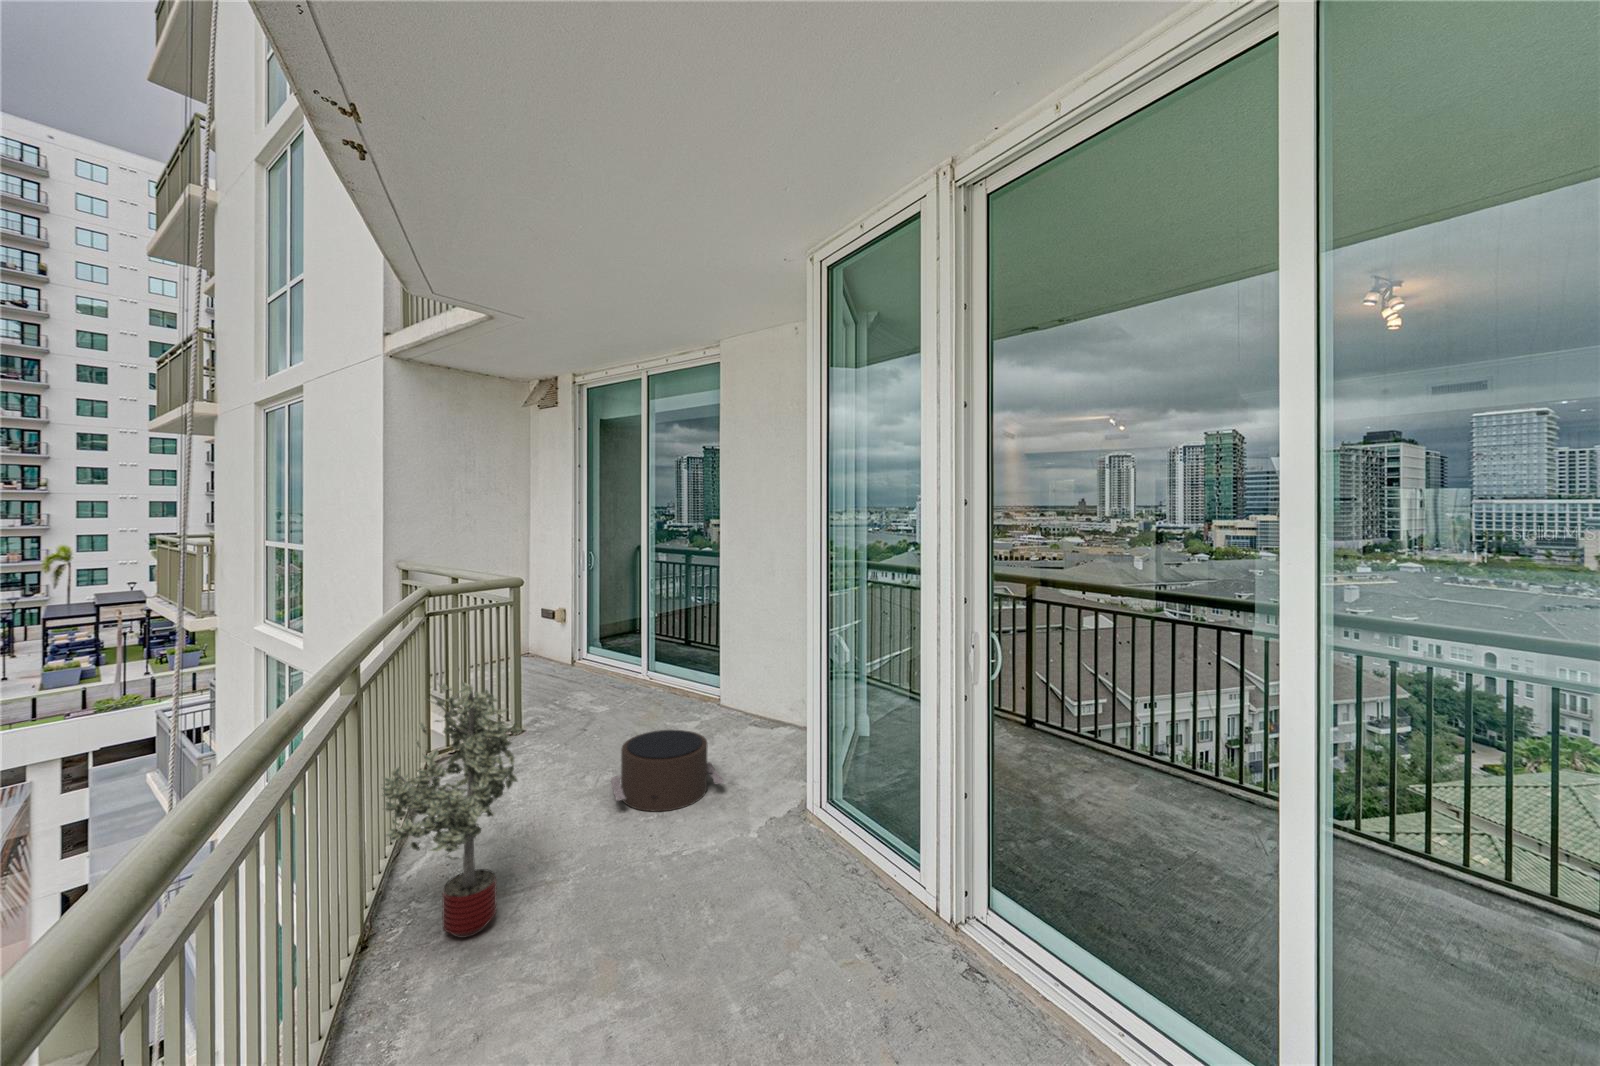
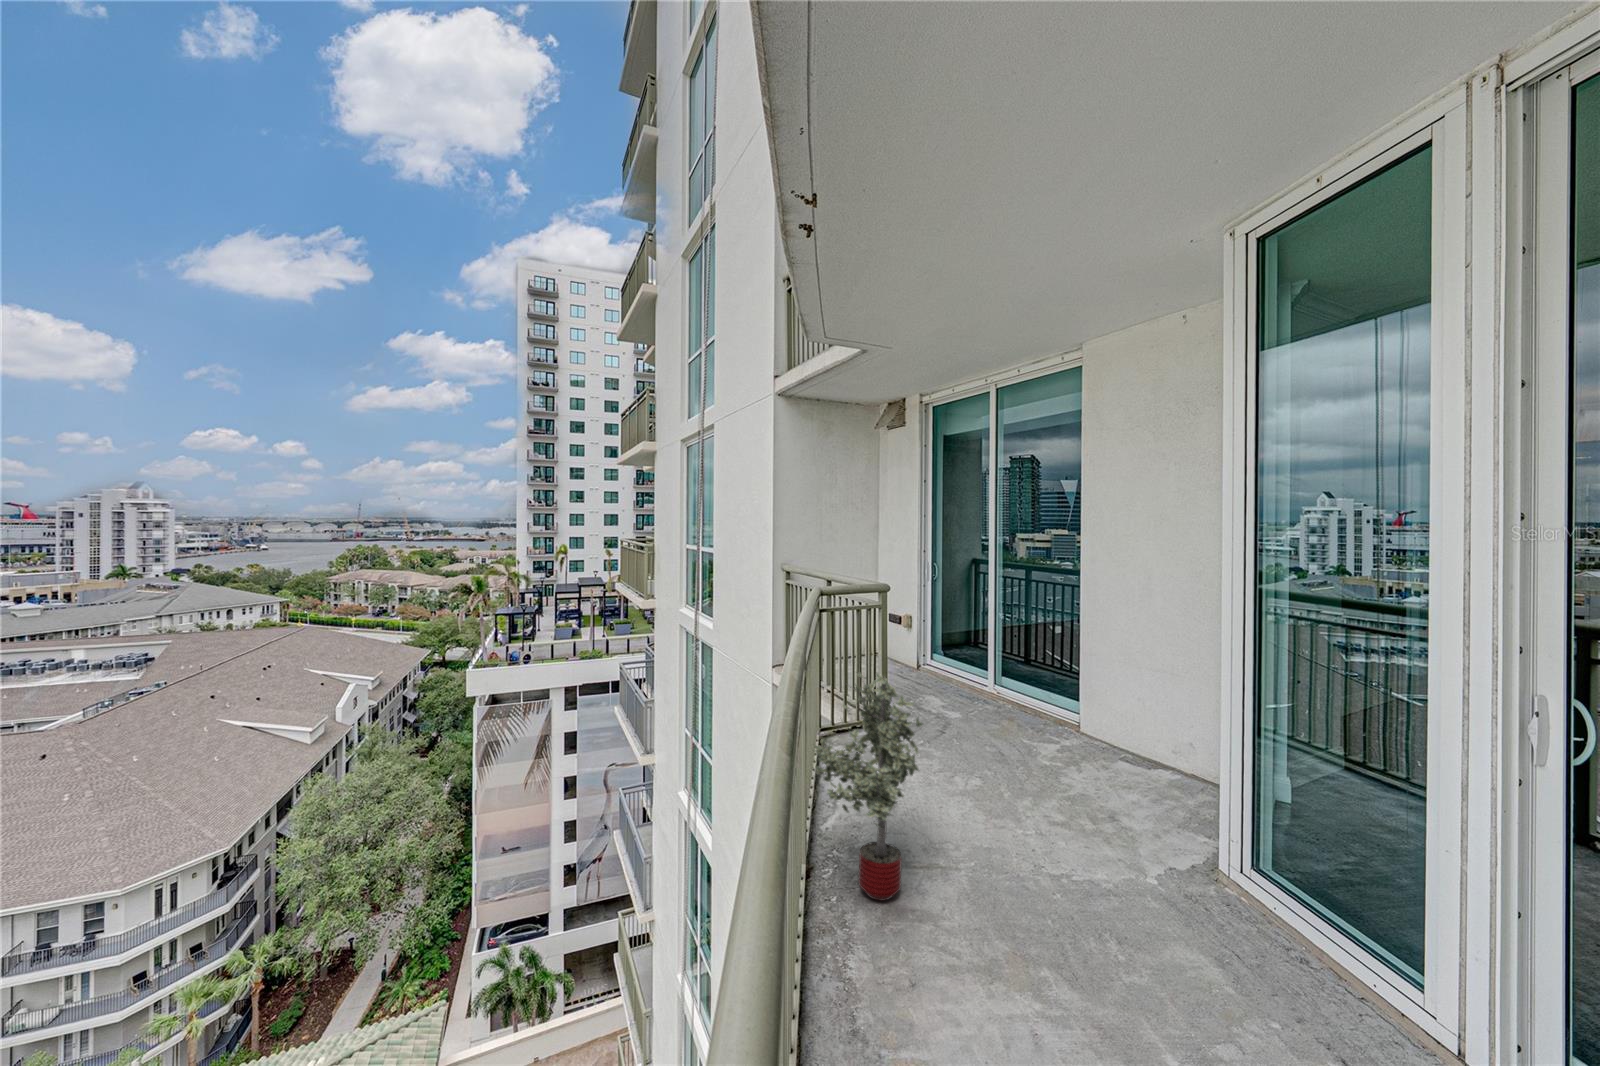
pouf: present [611,730,724,811] -> none [981,748,1108,834]

